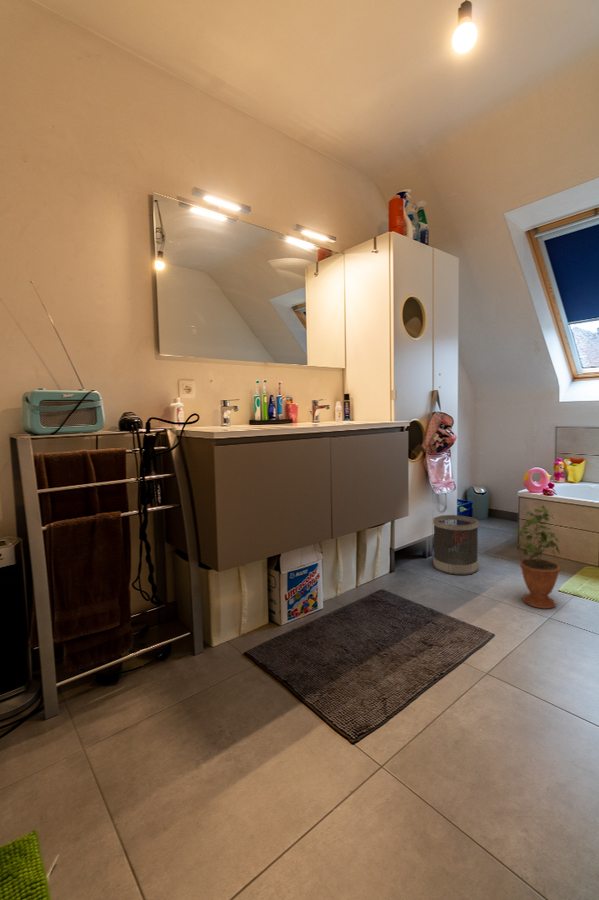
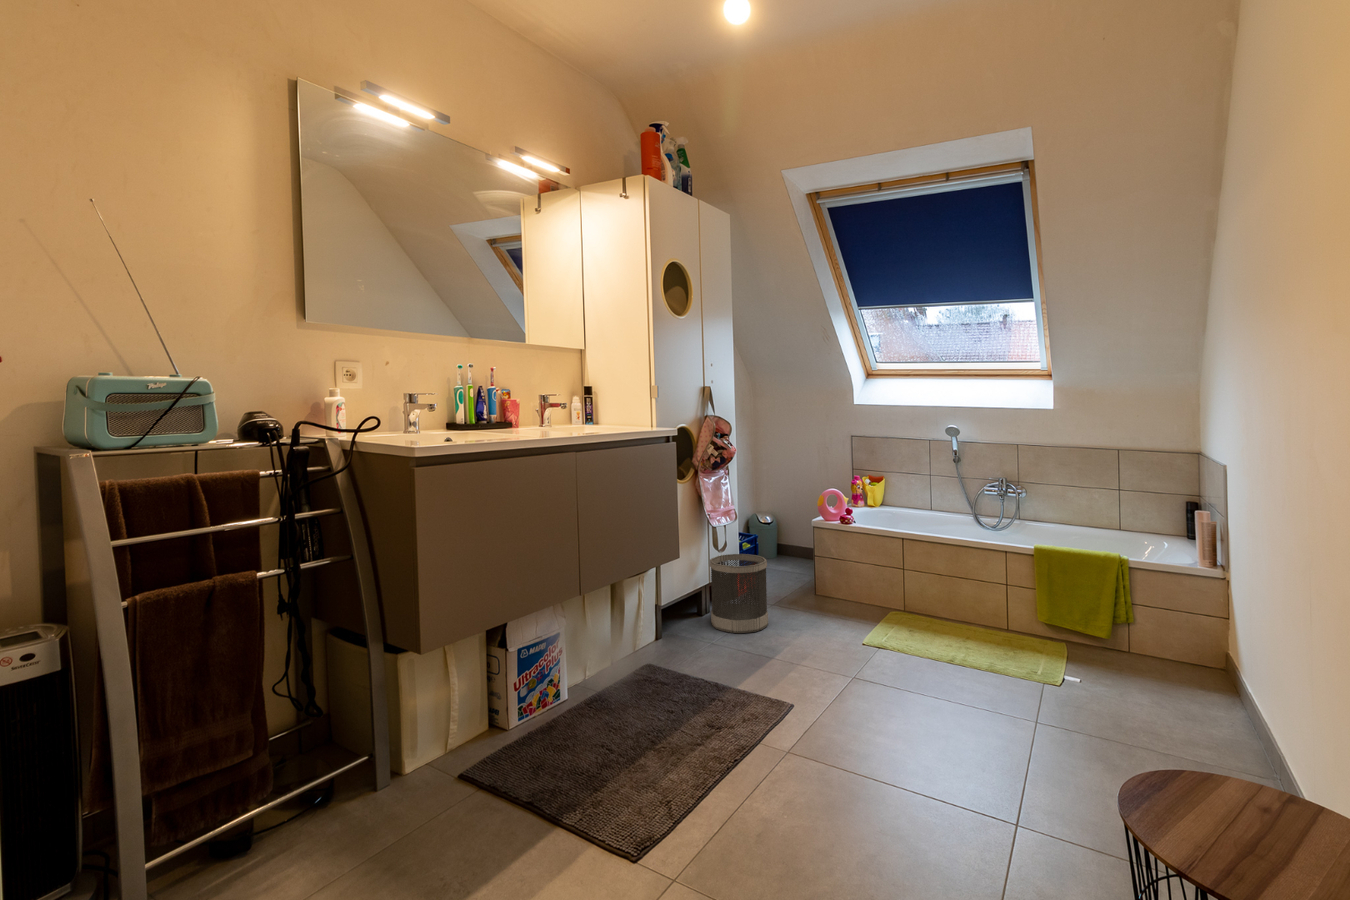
potted plant: present [517,506,560,609] -> none [809,530,864,662]

